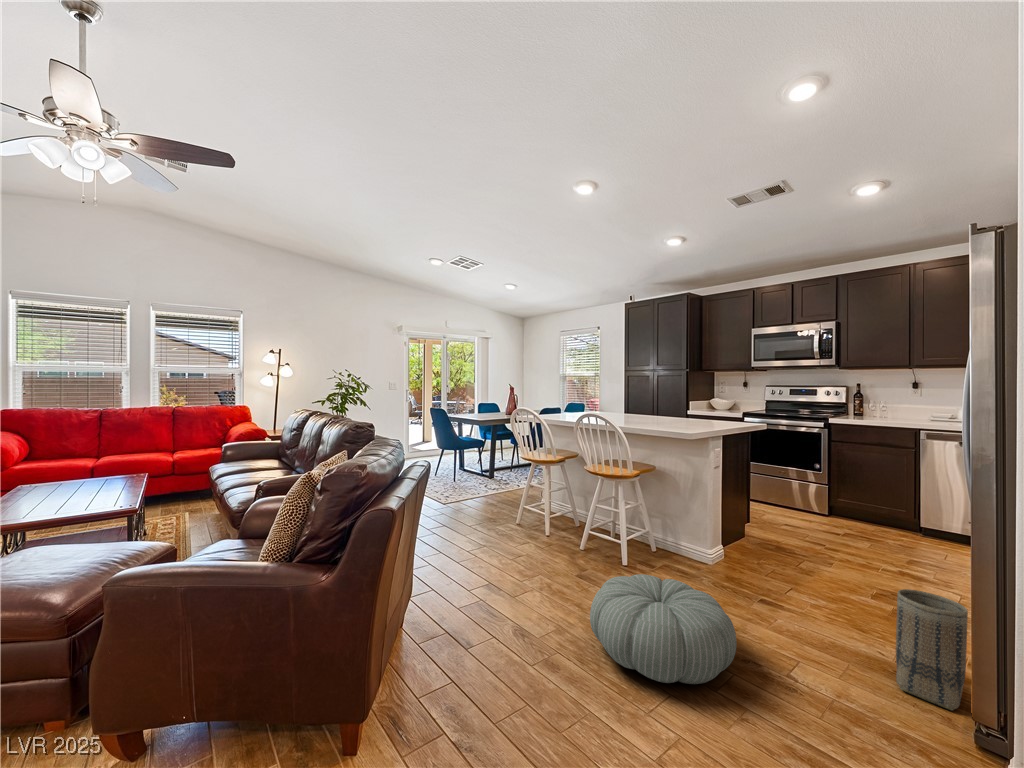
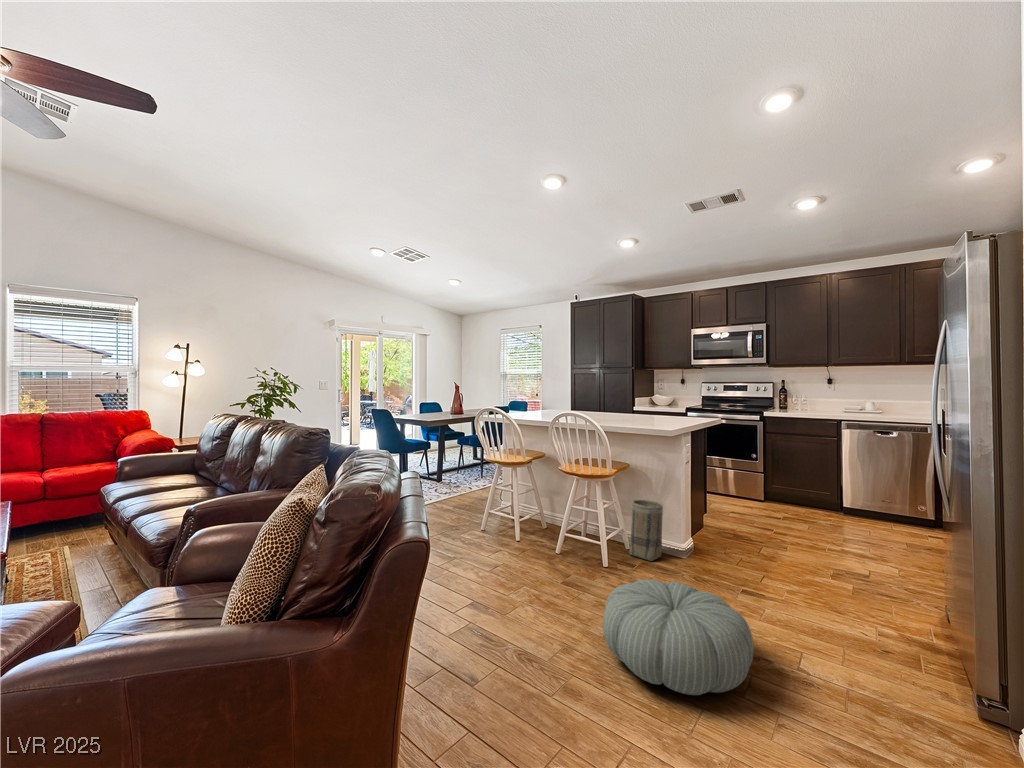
basket: present [896,589,968,710] -> present [629,500,663,561]

